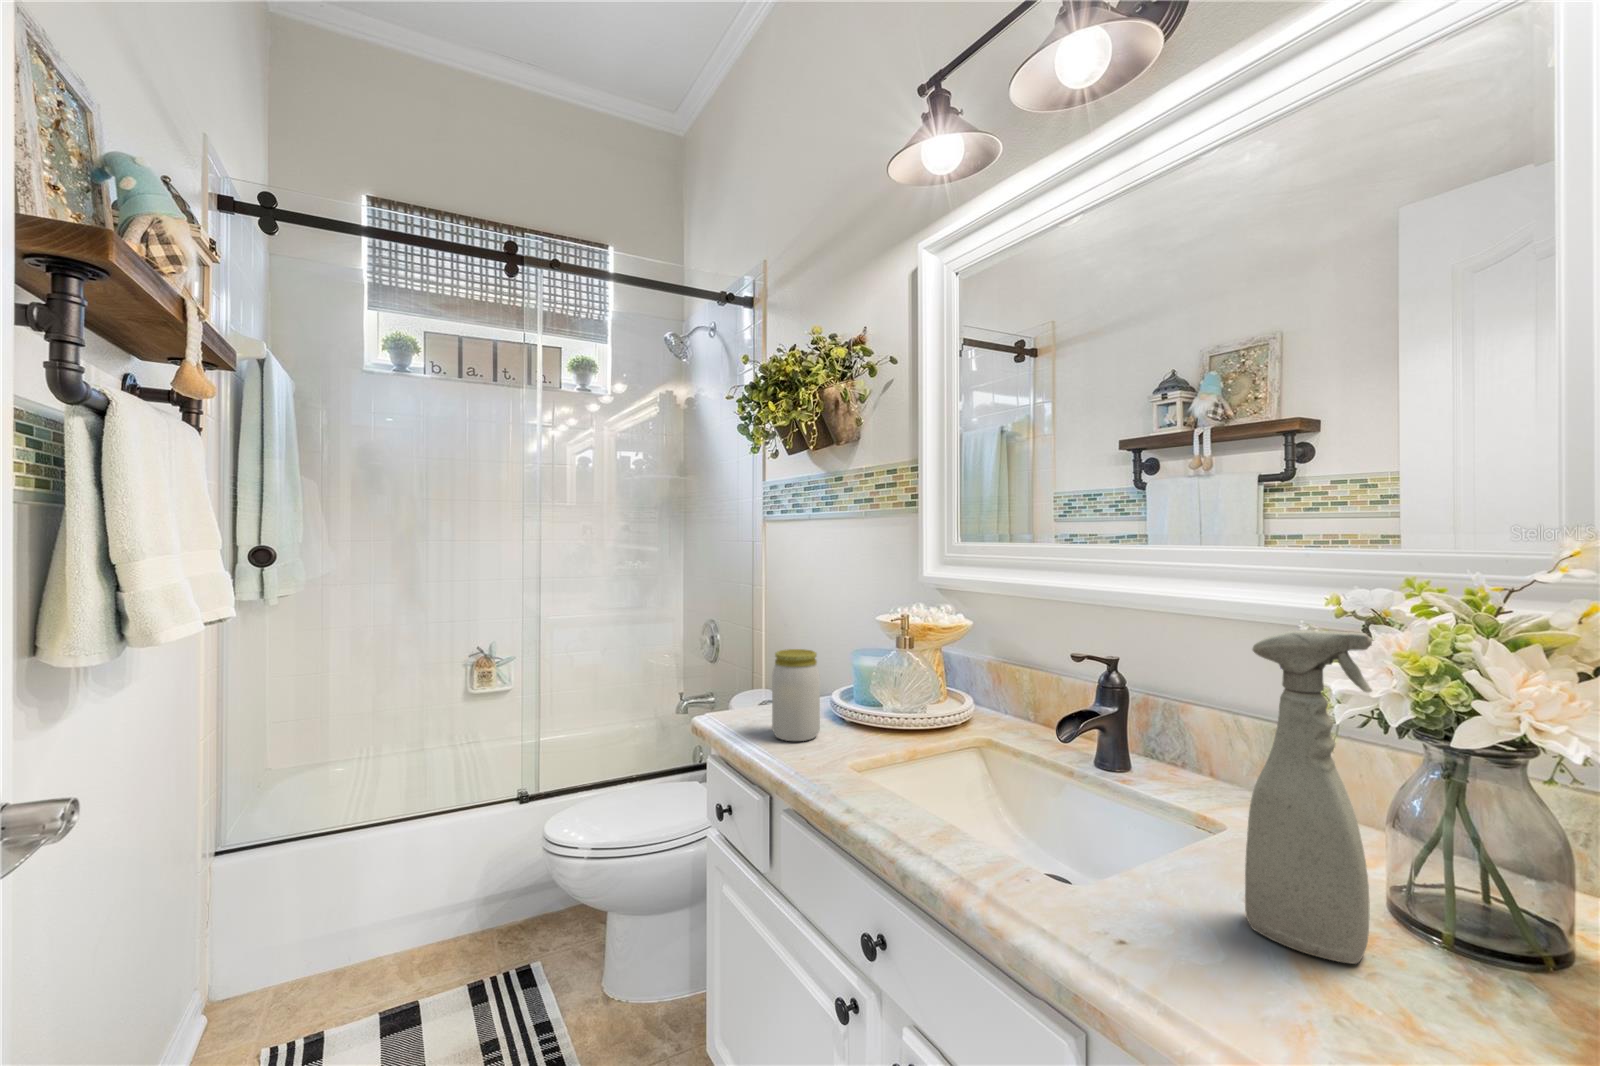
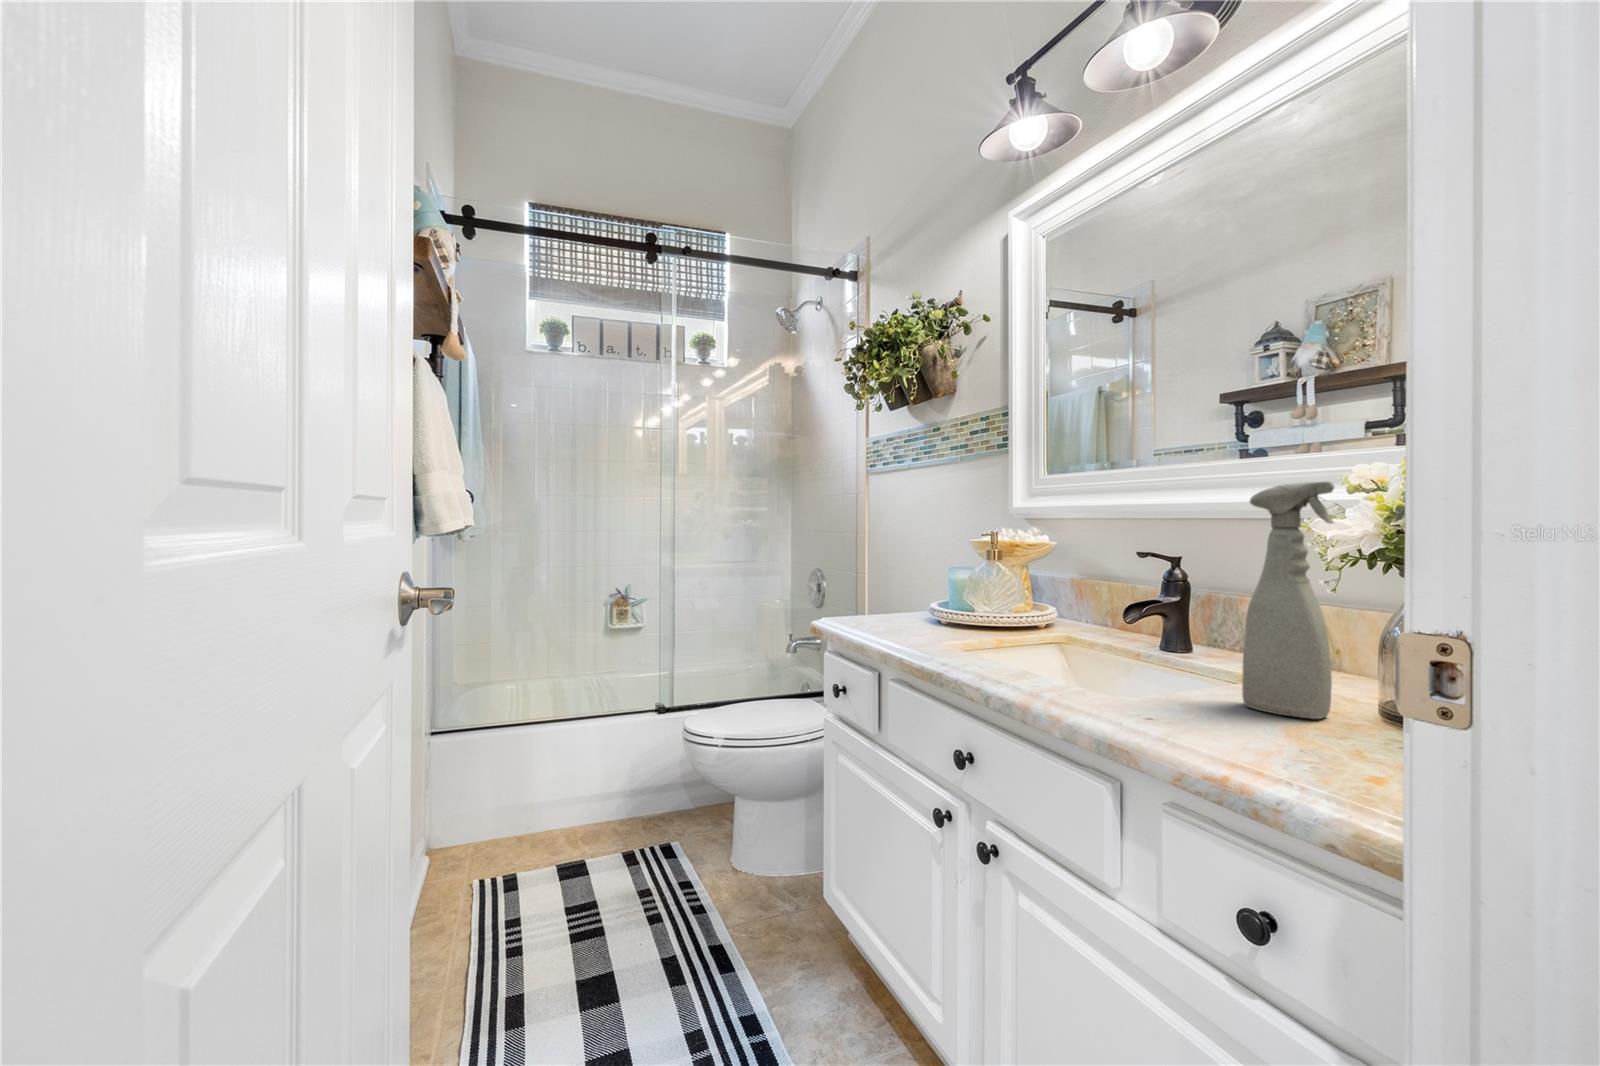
jar: present [772,649,820,741] -> none [881,559,921,631]

